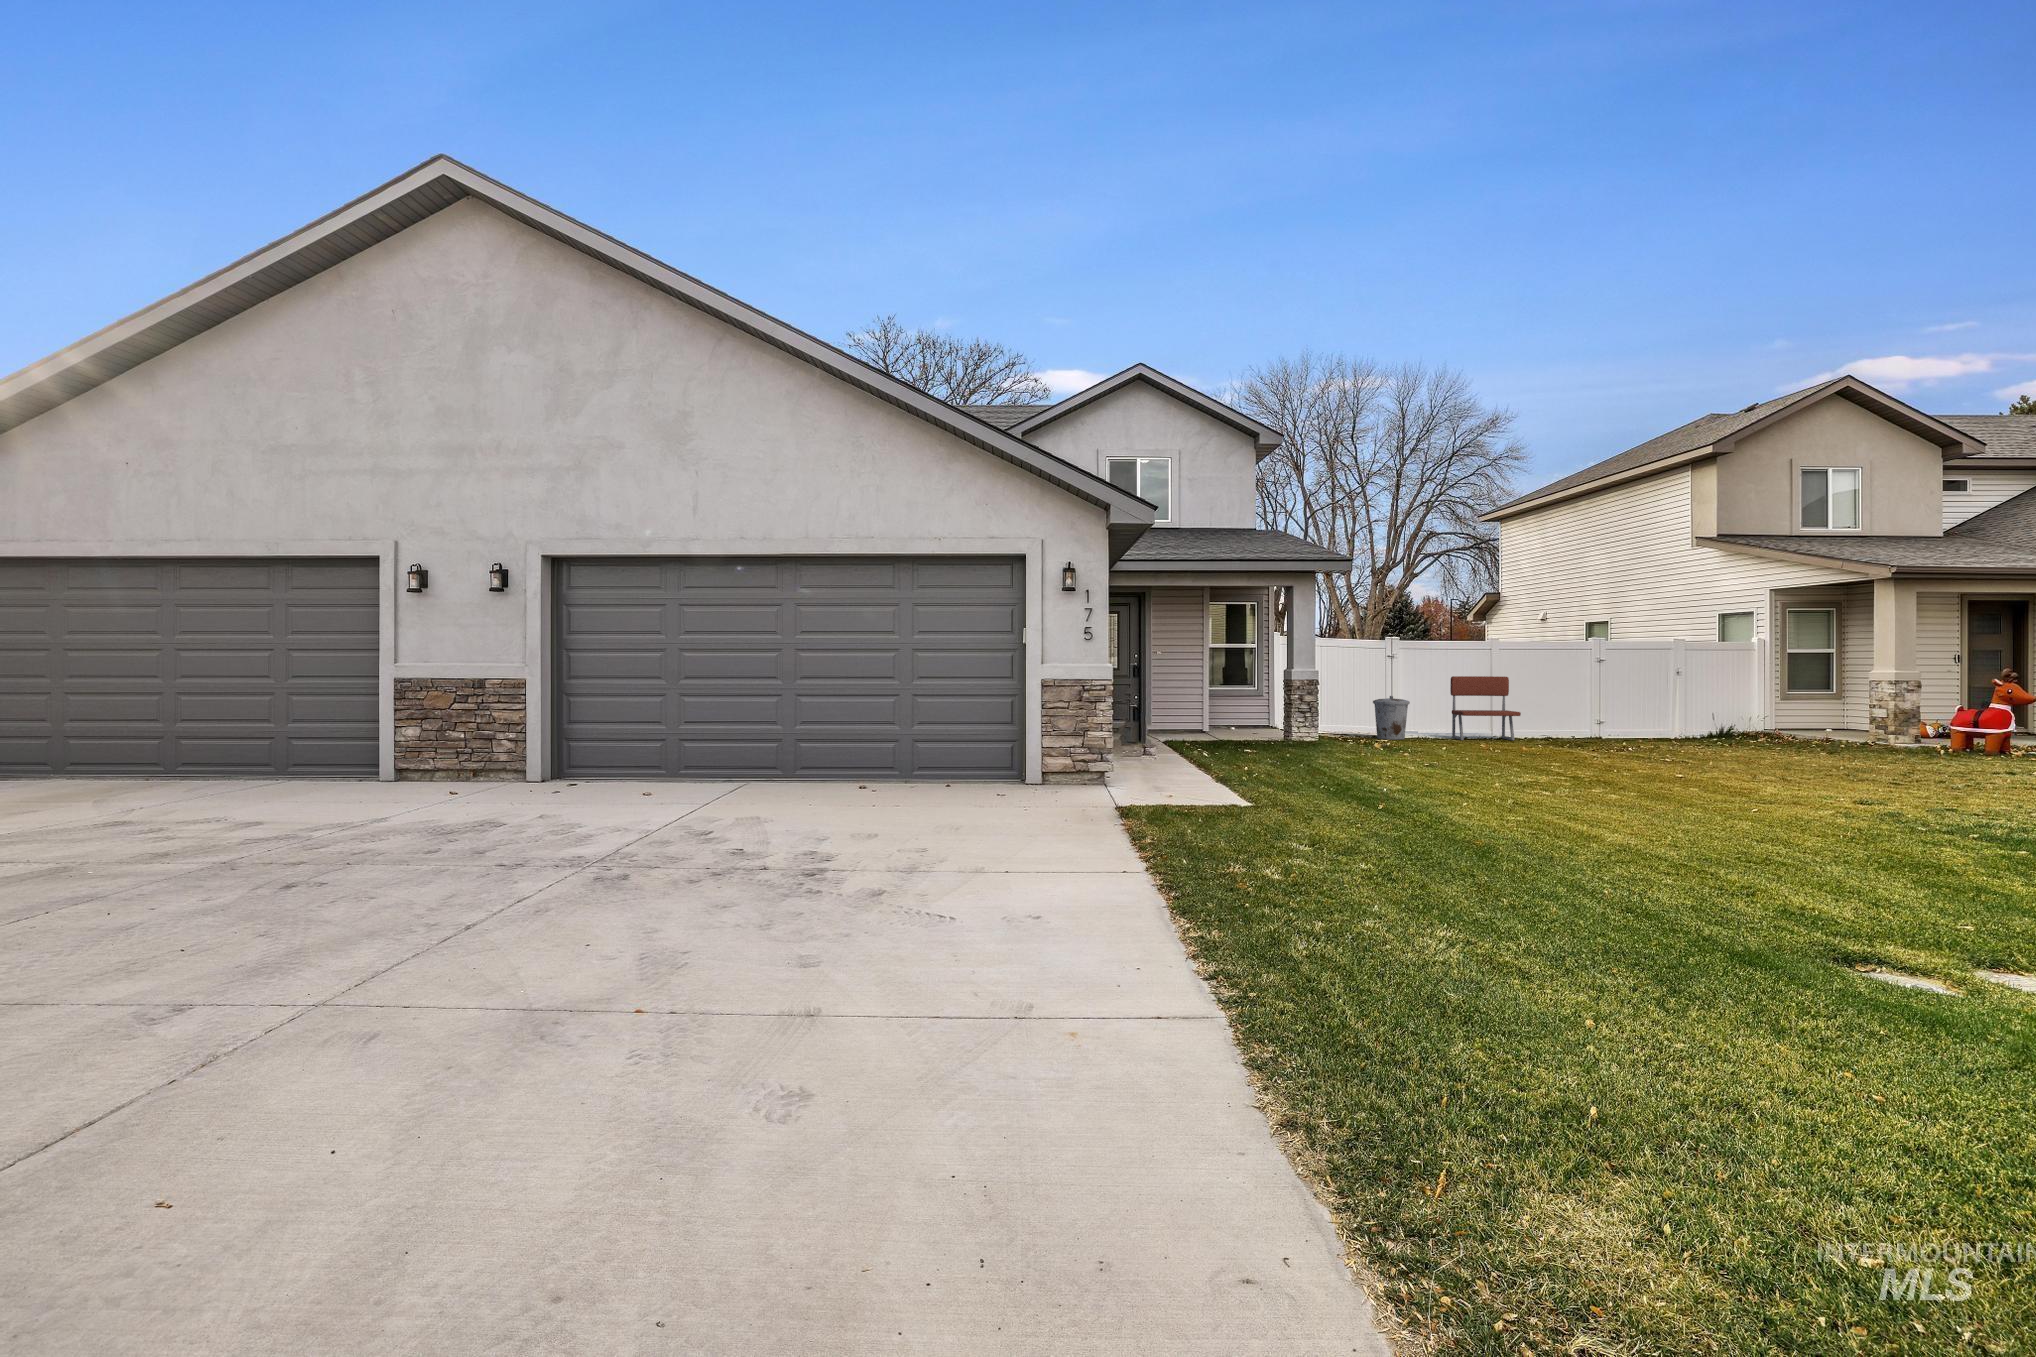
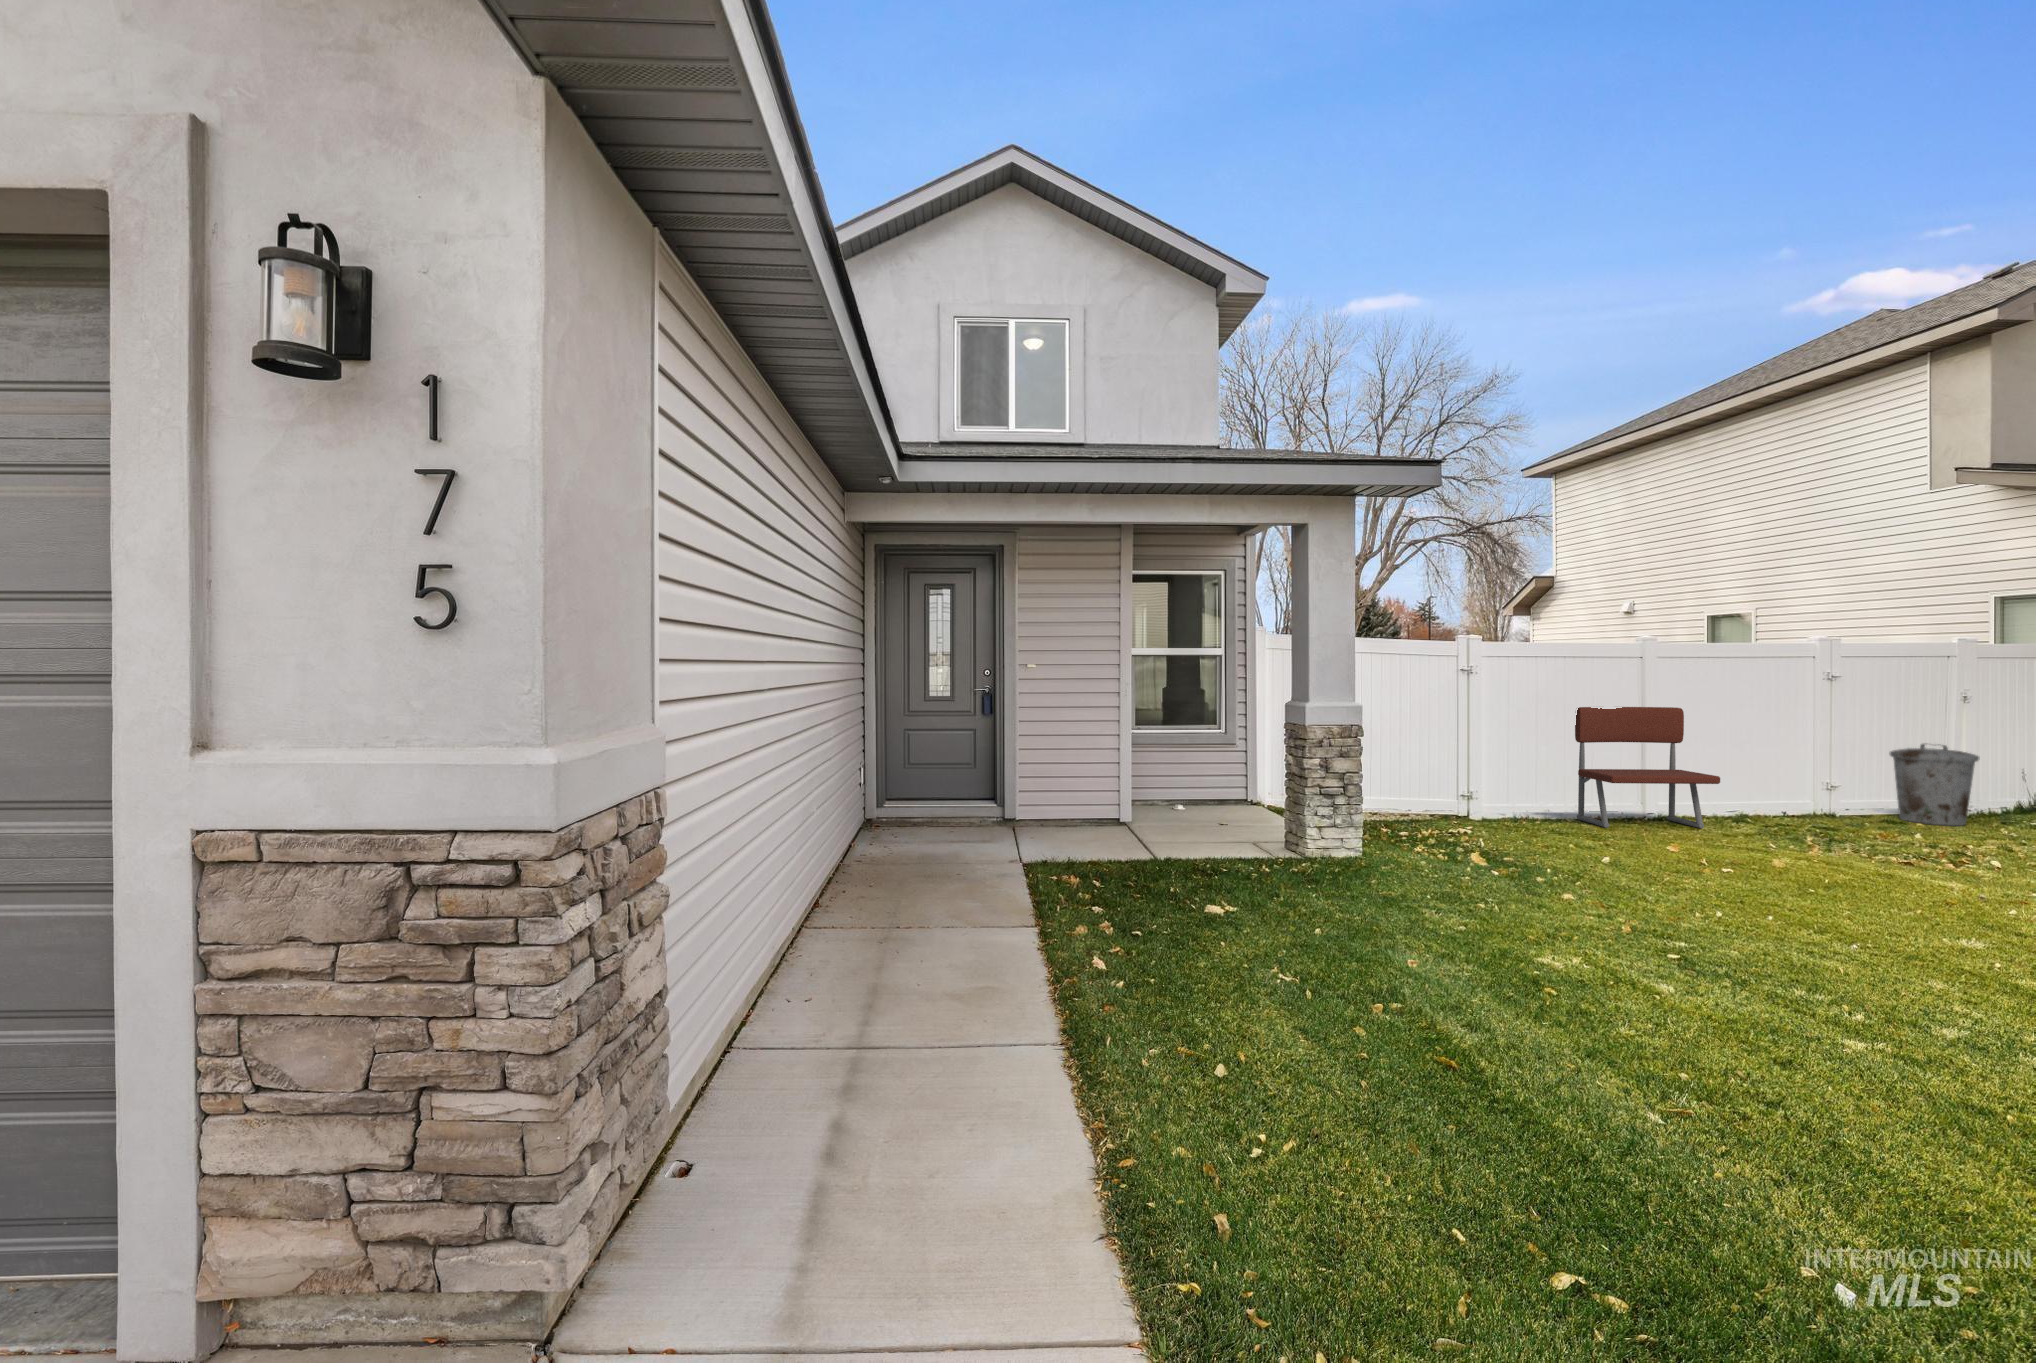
trash can: present [1373,696,1410,739] -> present [1889,744,1979,826]

